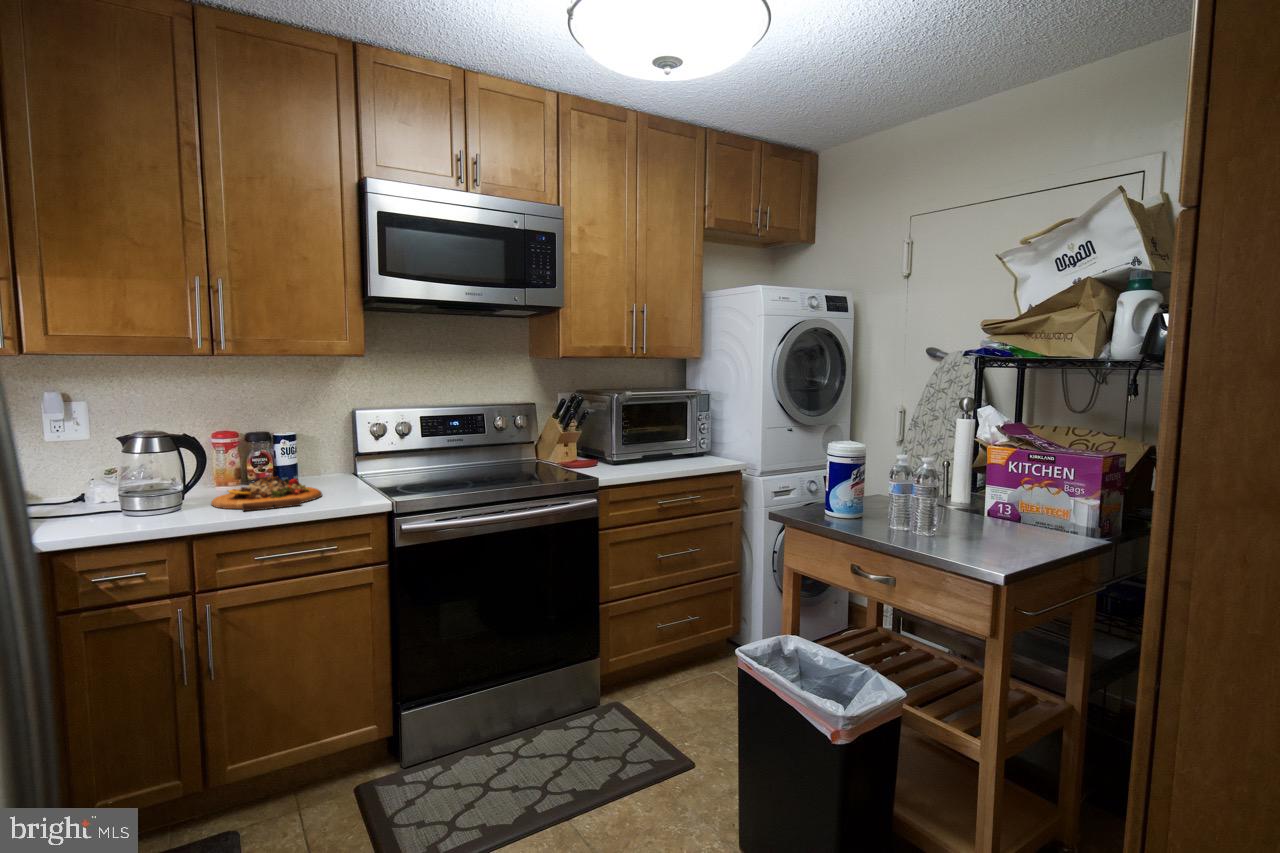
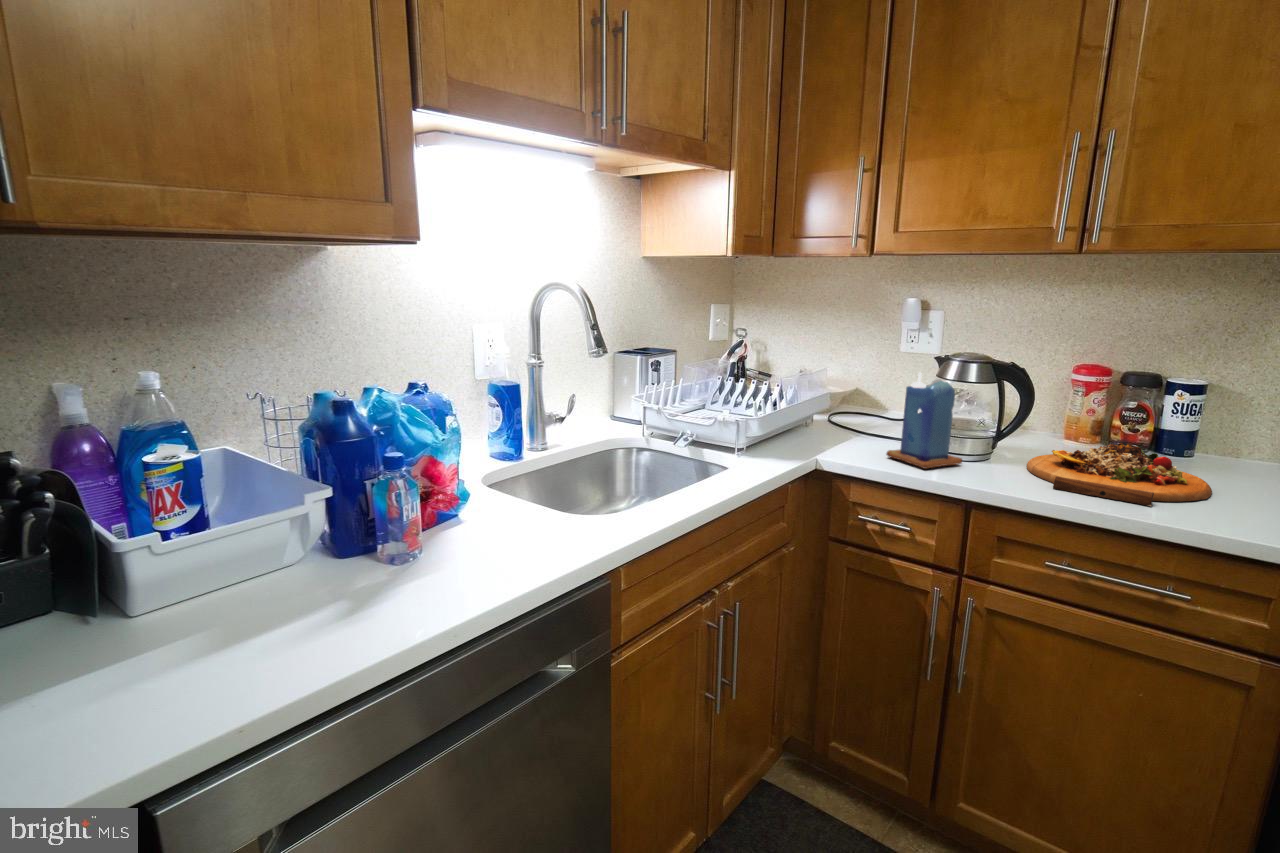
candle: none [100,451,168,525] -> present [886,372,962,469]

